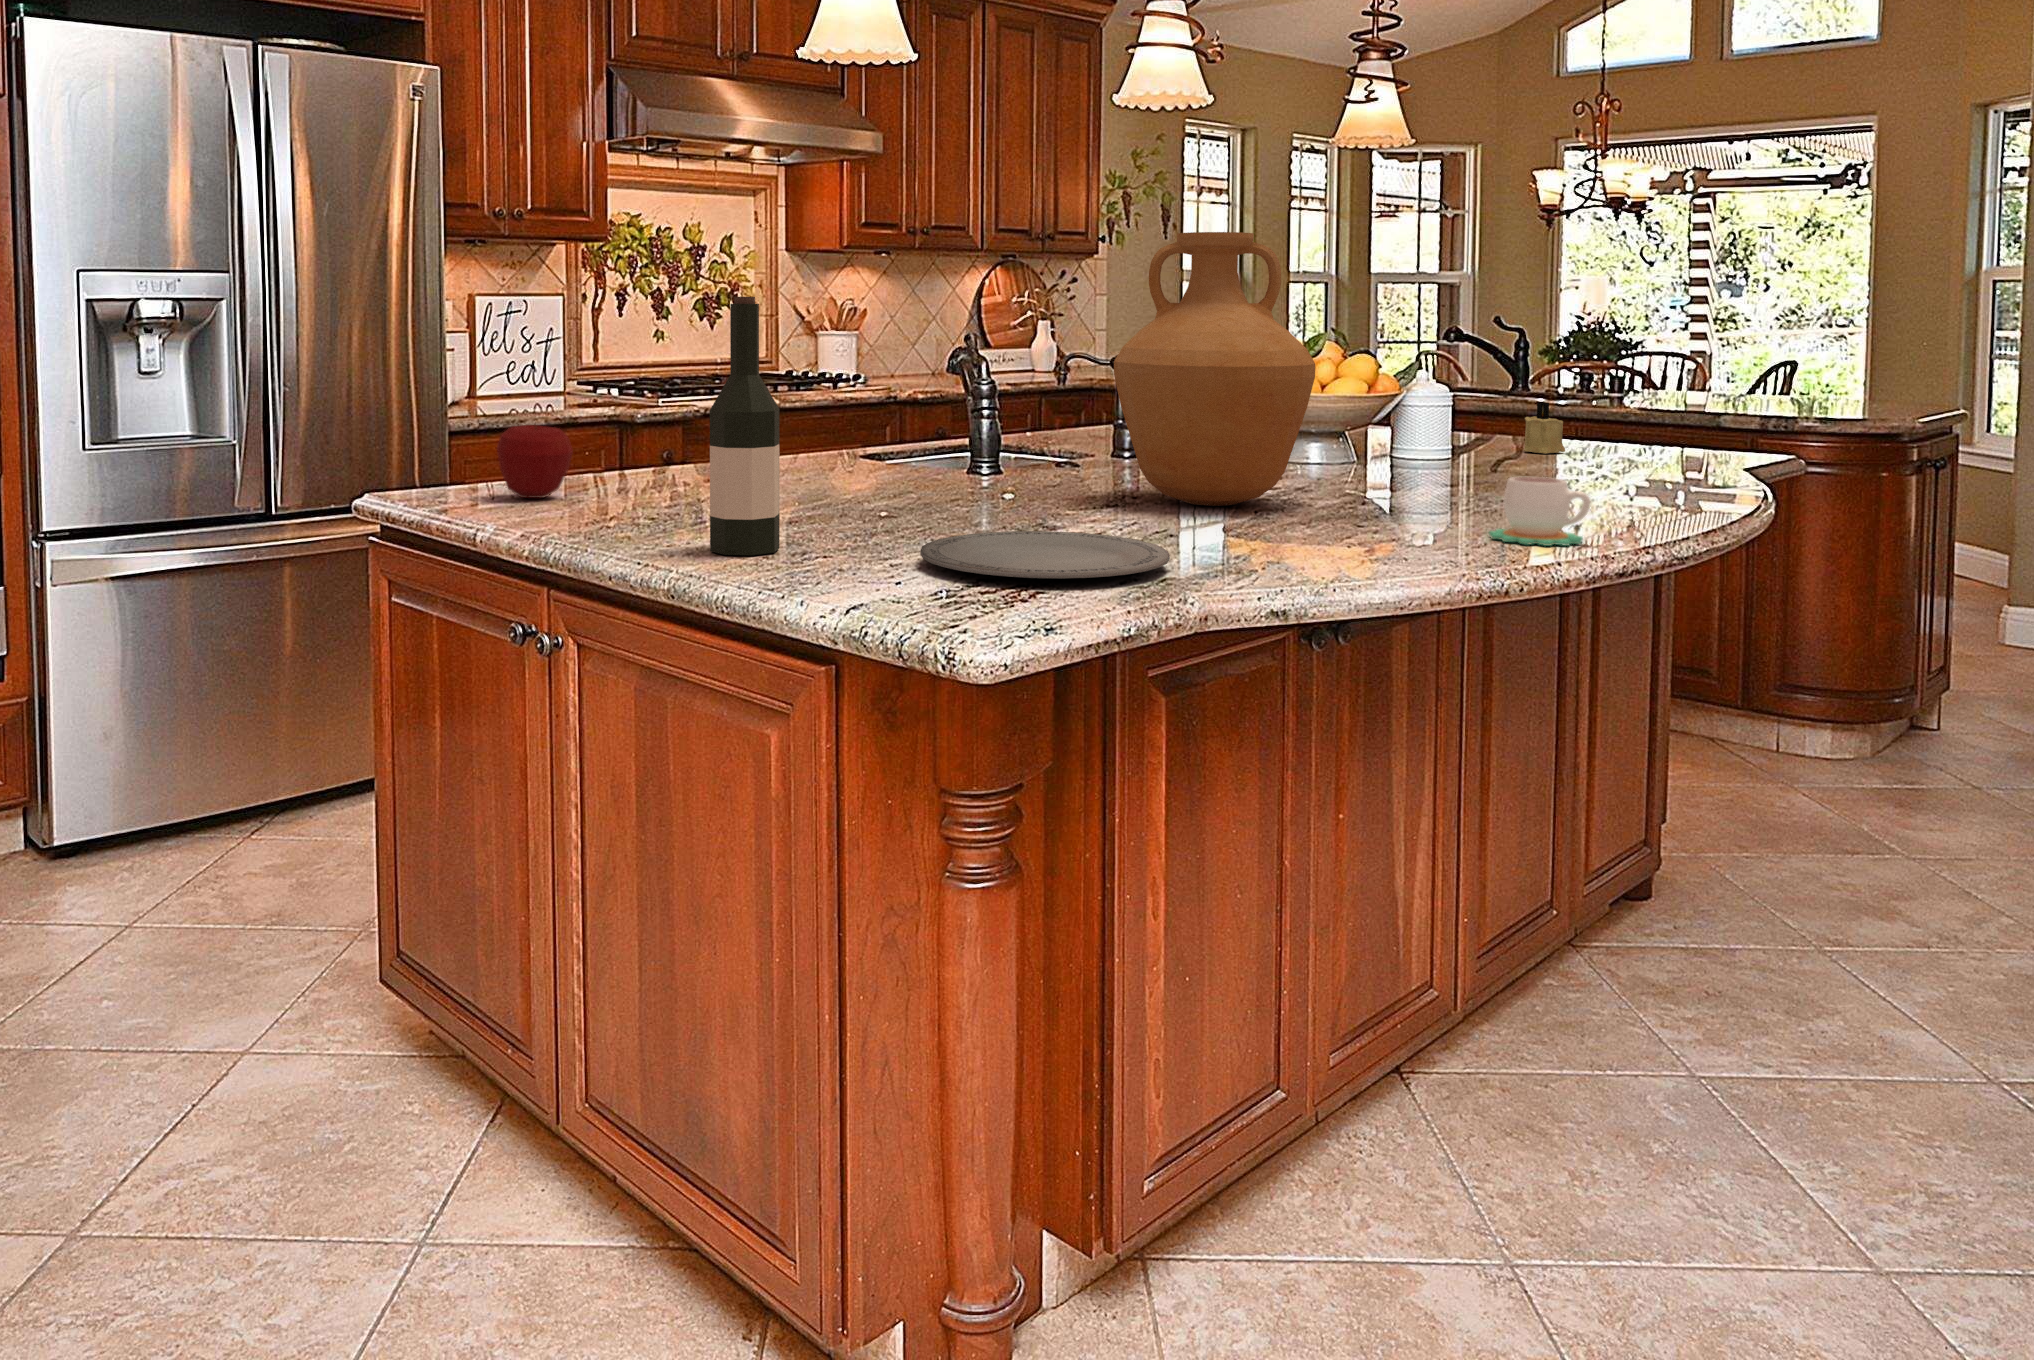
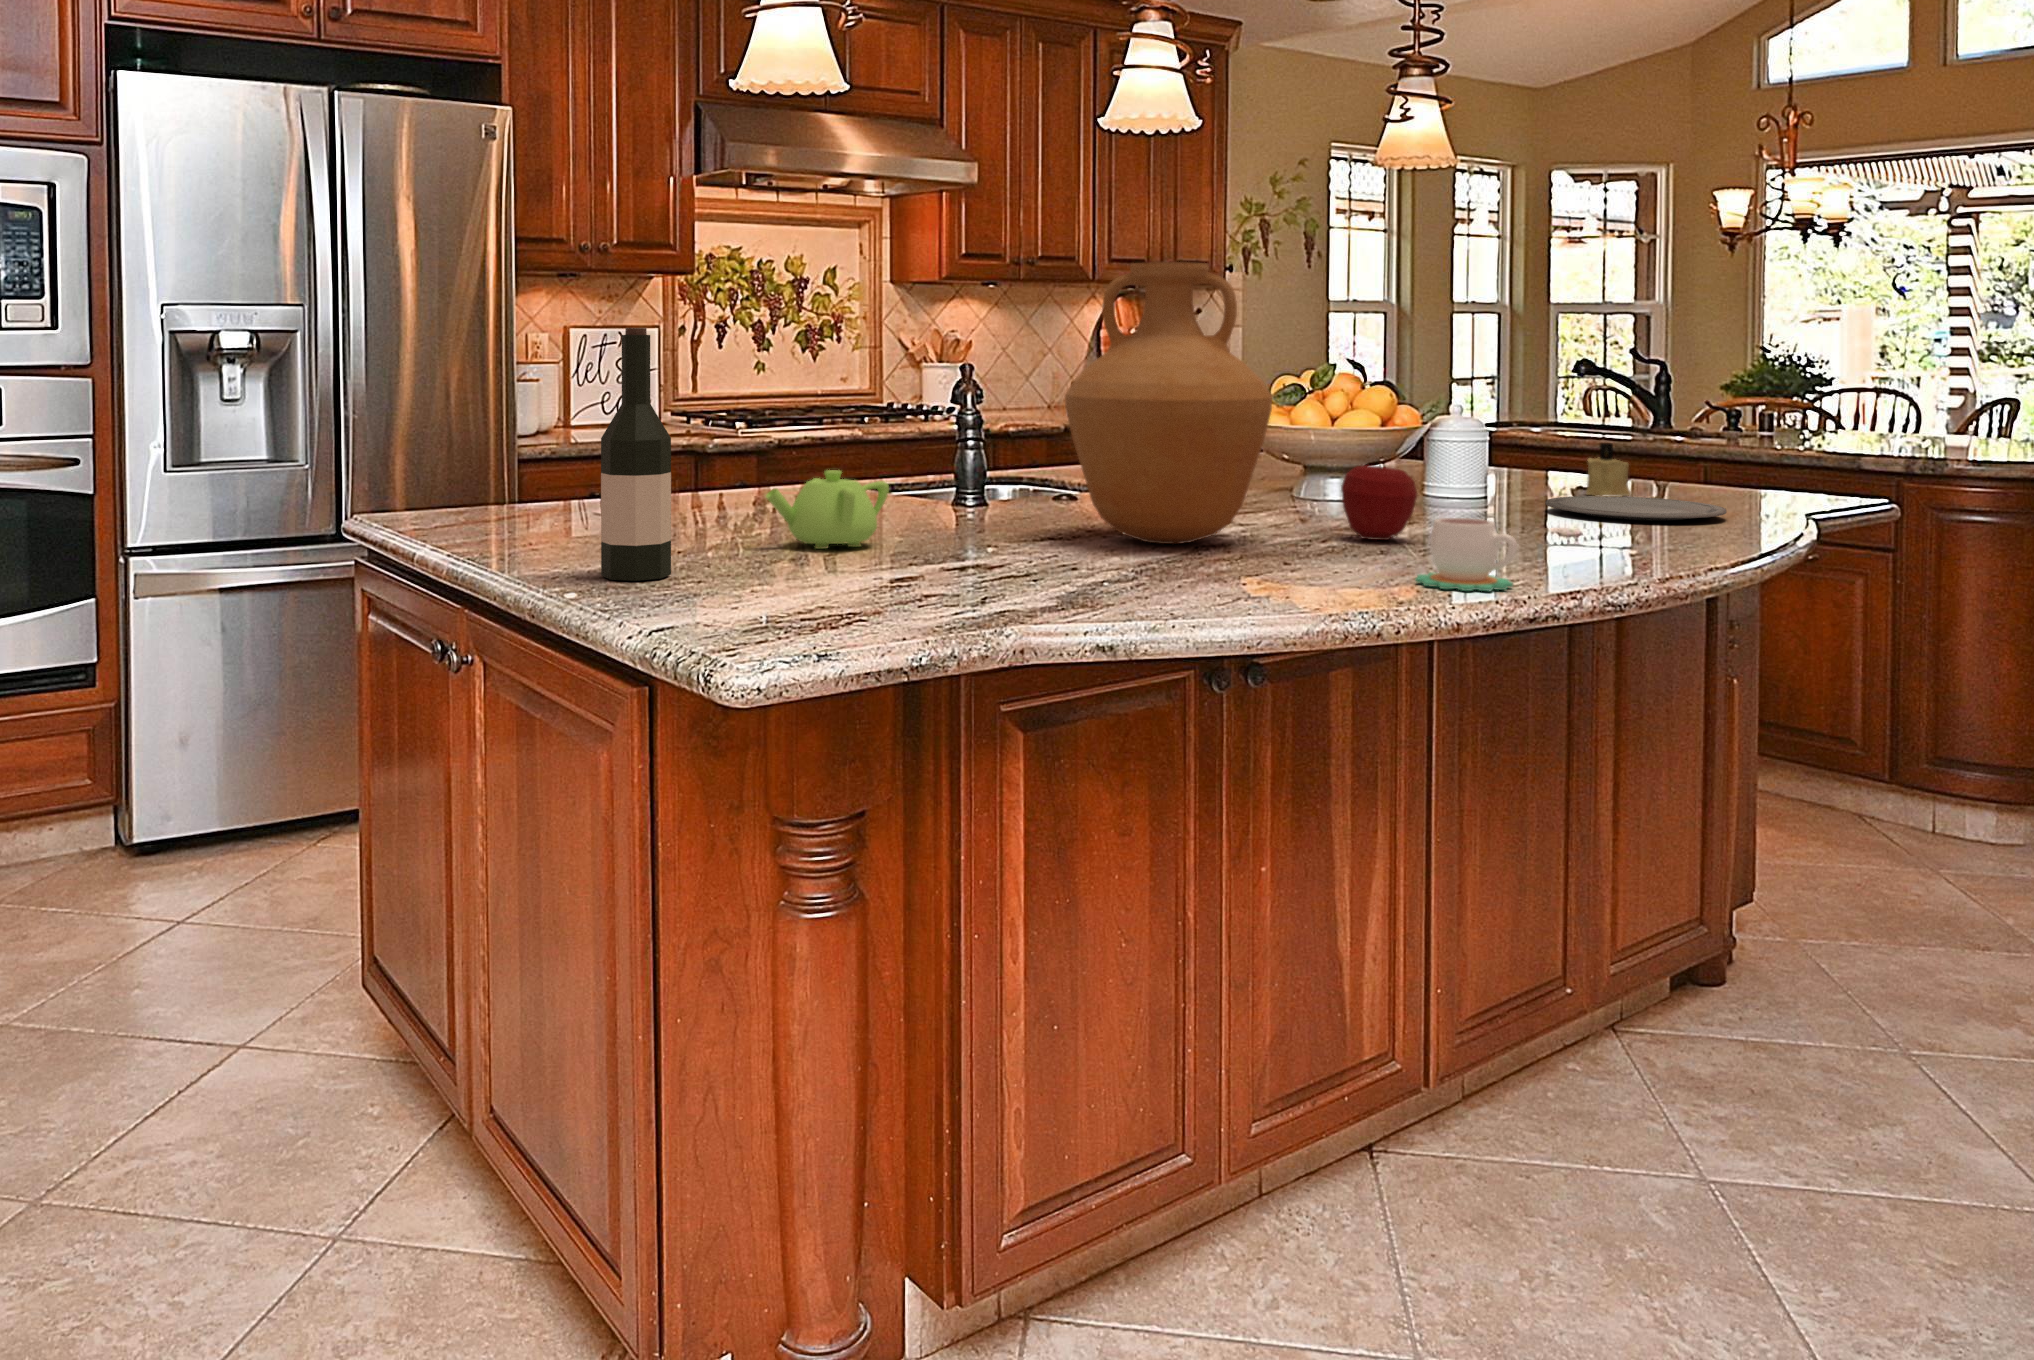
apple: present [497,424,573,498] -> present [1341,465,1418,540]
teapot: none [836,439,952,518] -> present [766,470,889,549]
plate: present [920,531,1170,579] -> present [1545,496,1727,521]

